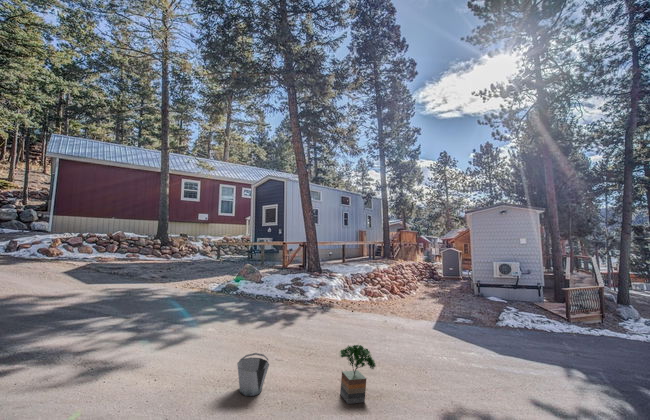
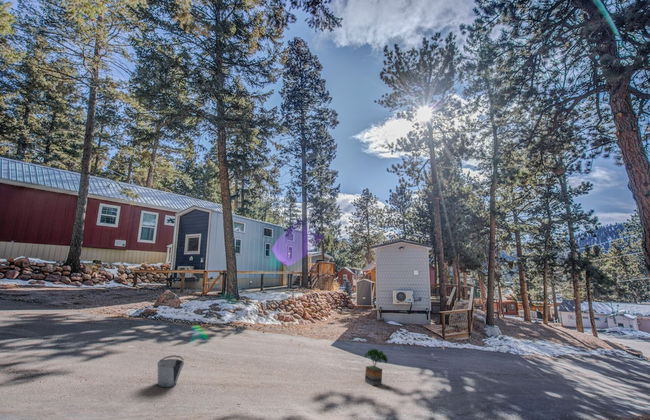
potted tree: present [340,345,376,404] -> present [365,349,388,385]

